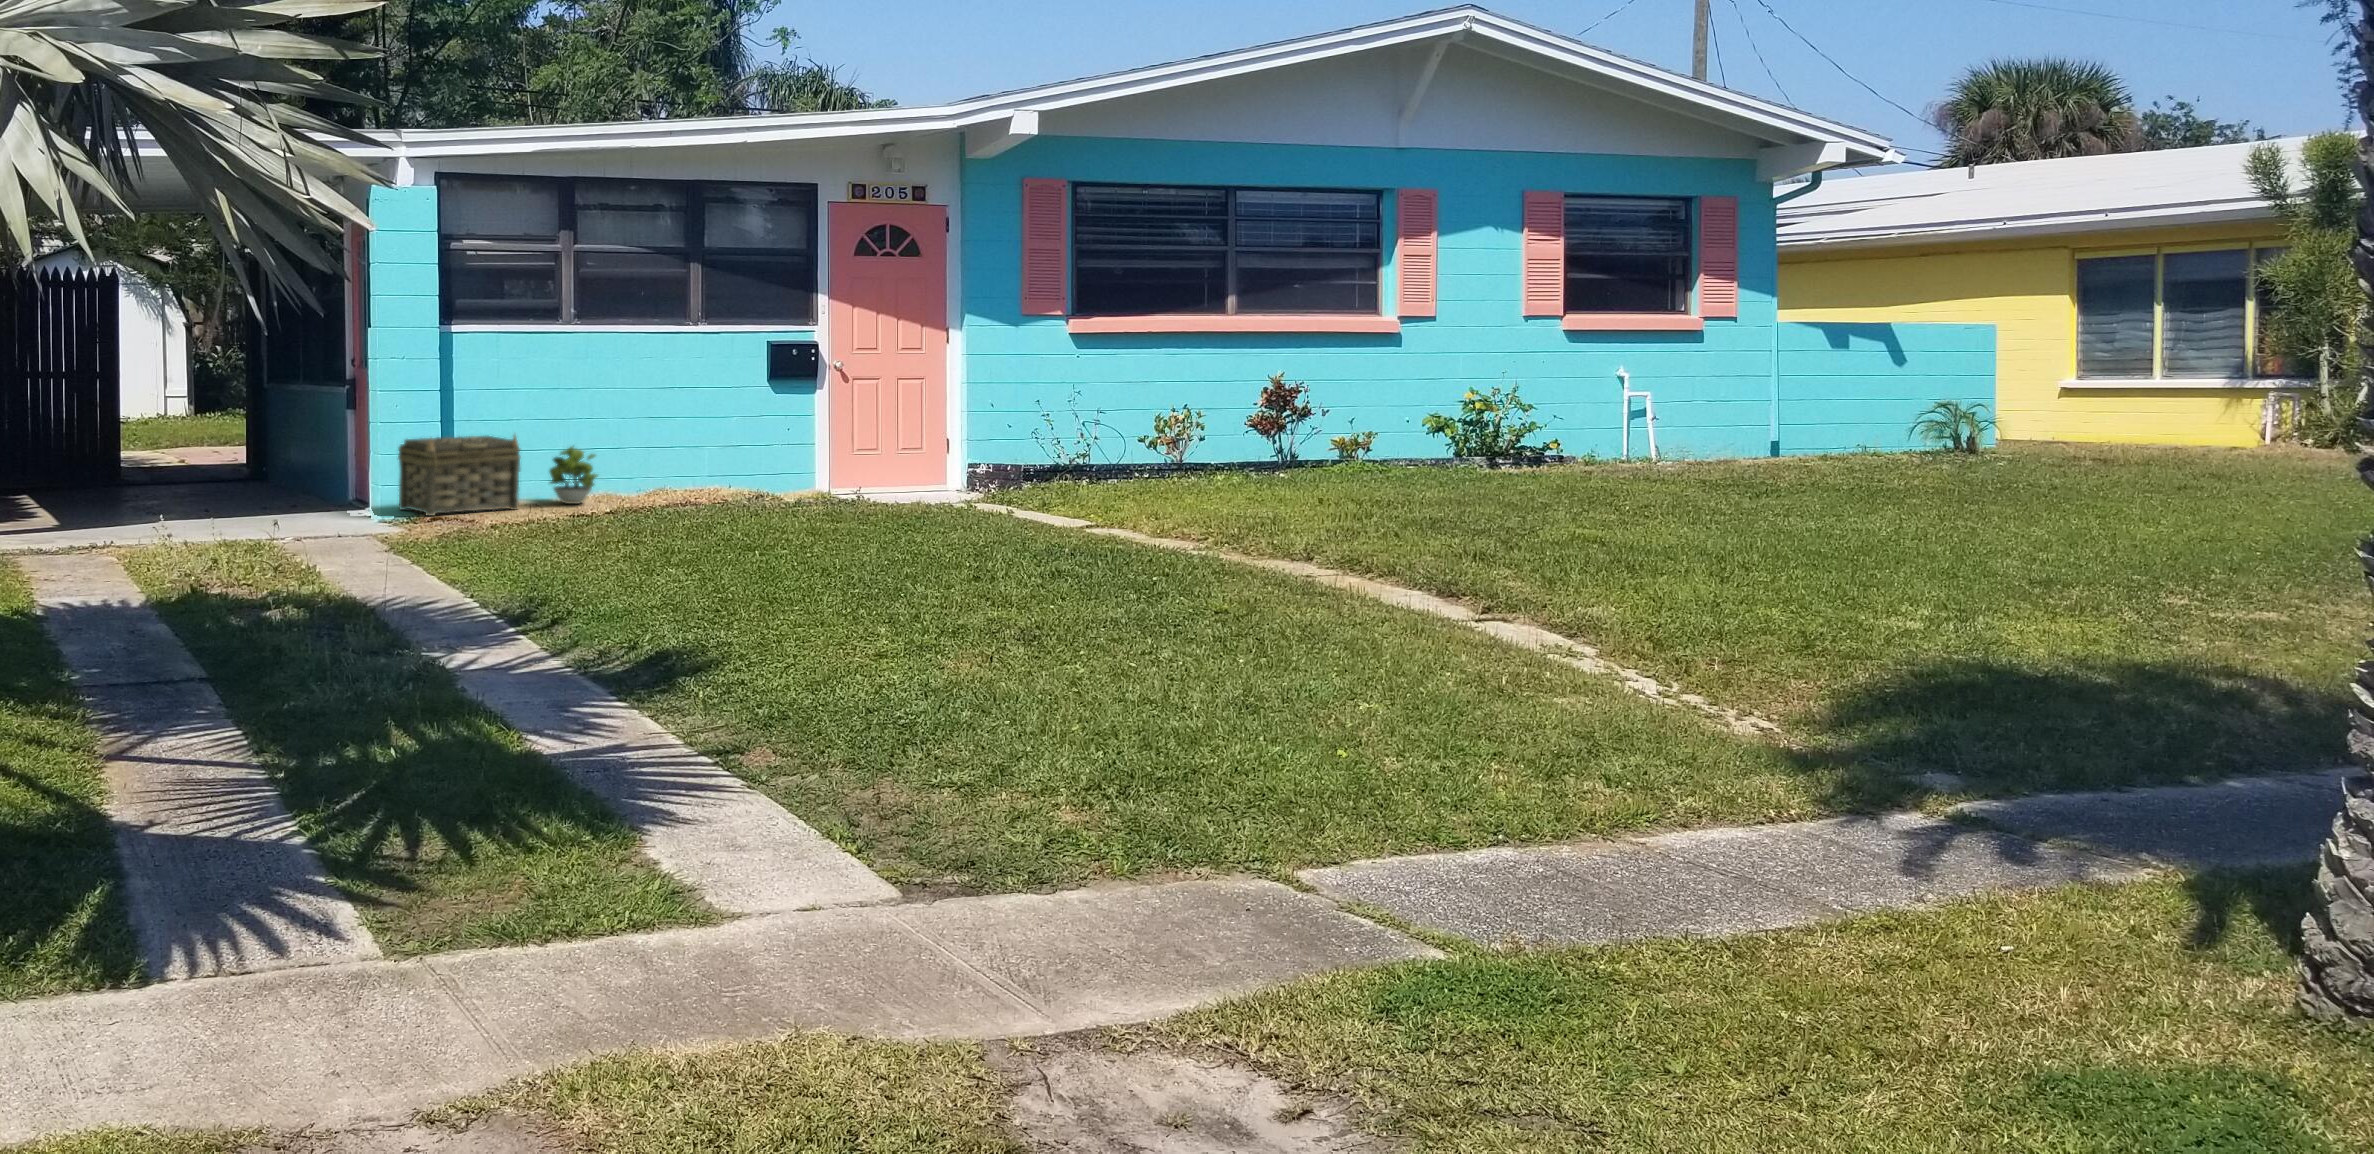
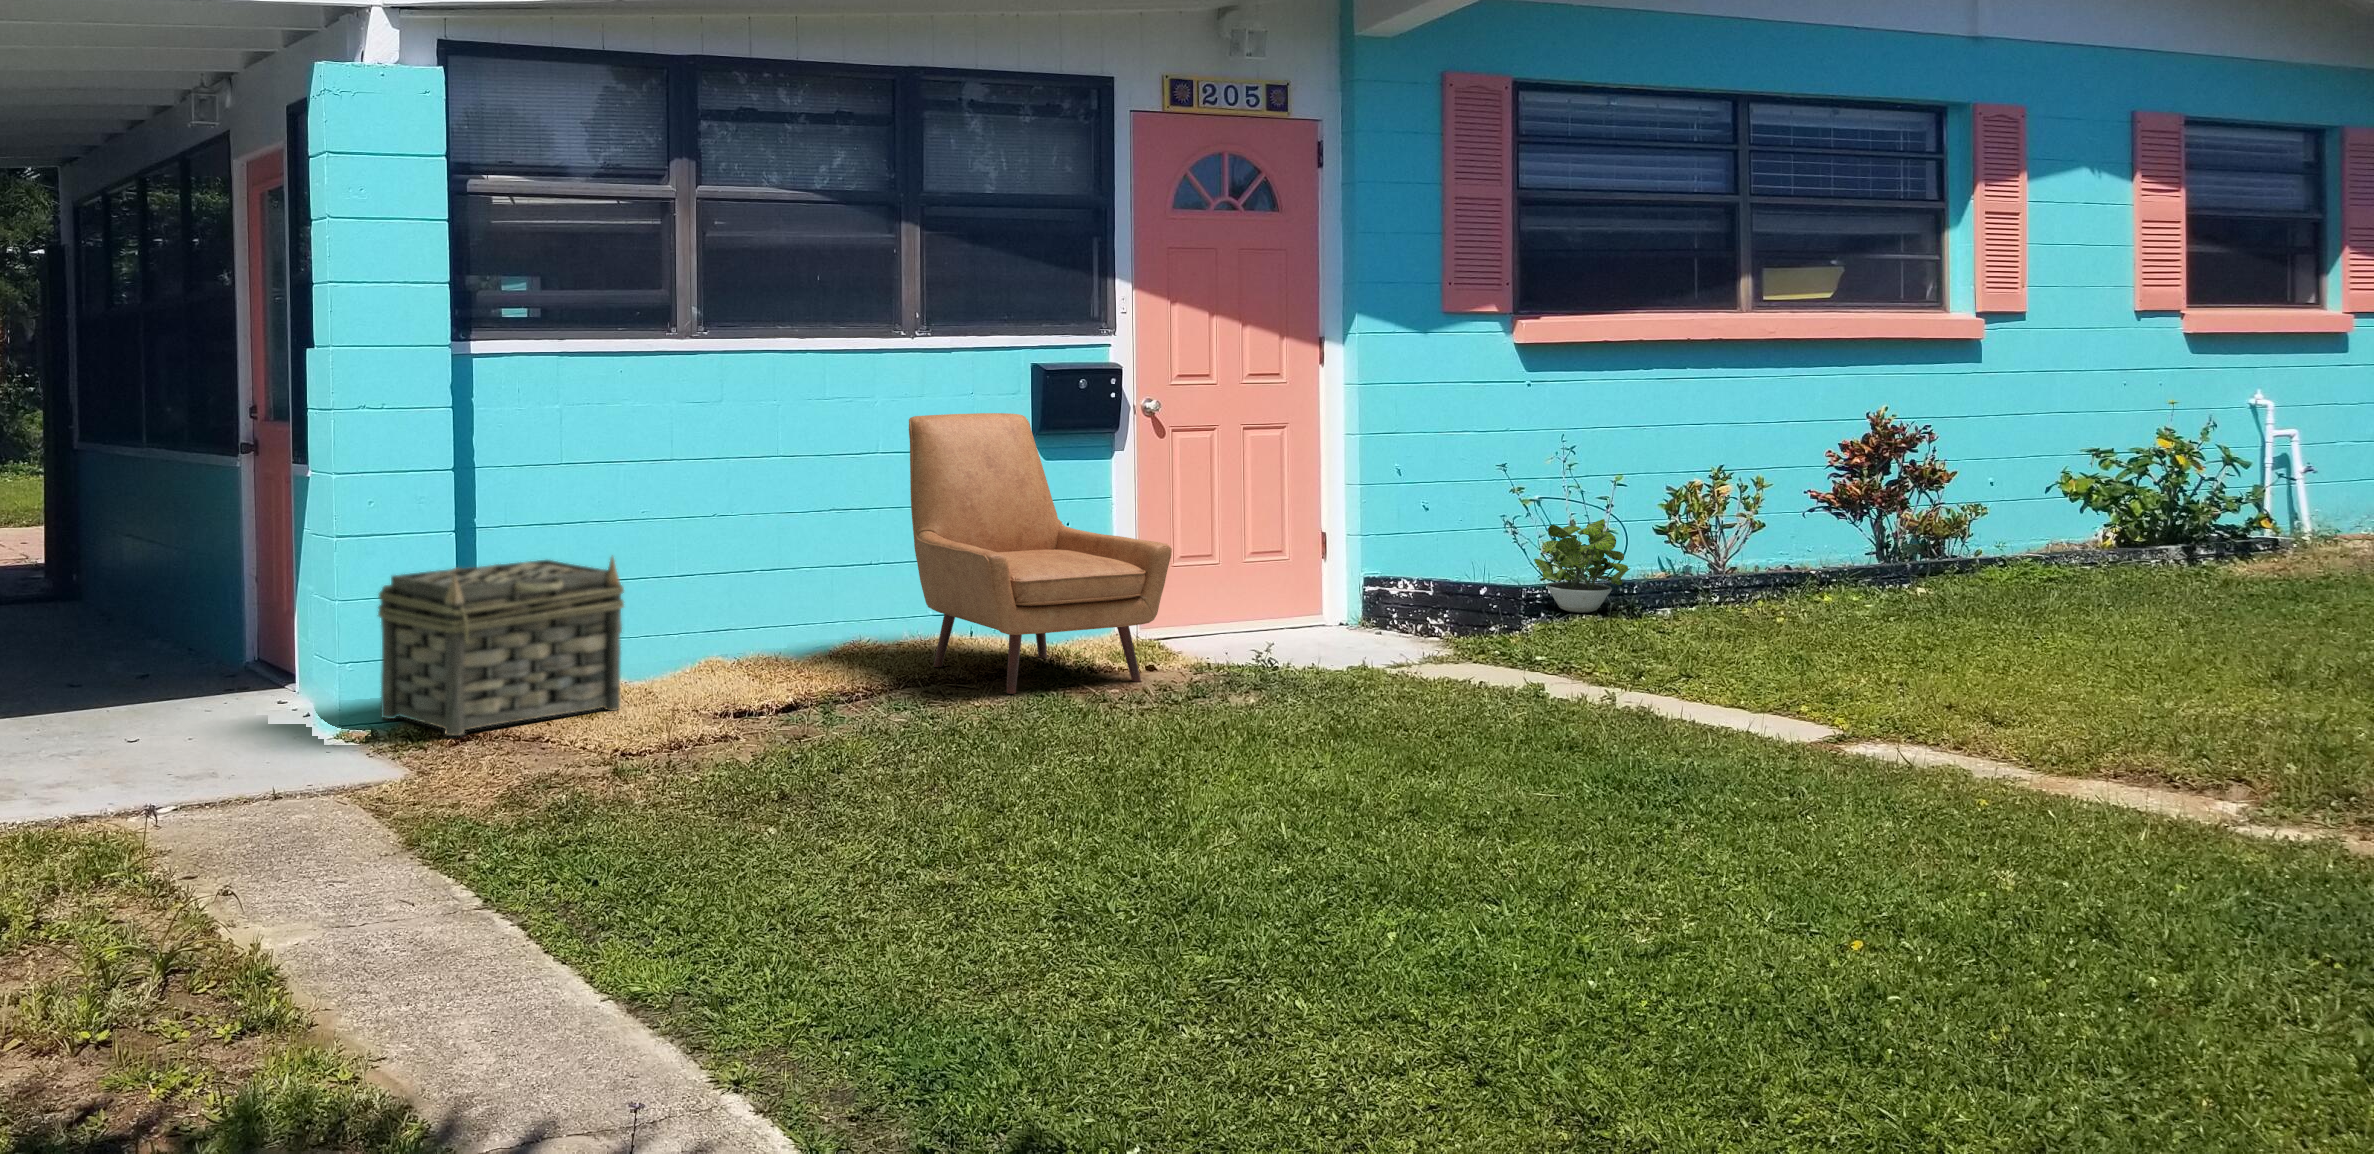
chair: none [687,367,814,509] -> present [909,413,1172,694]
potted plant: present [550,447,597,504] -> present [1534,519,1630,613]

